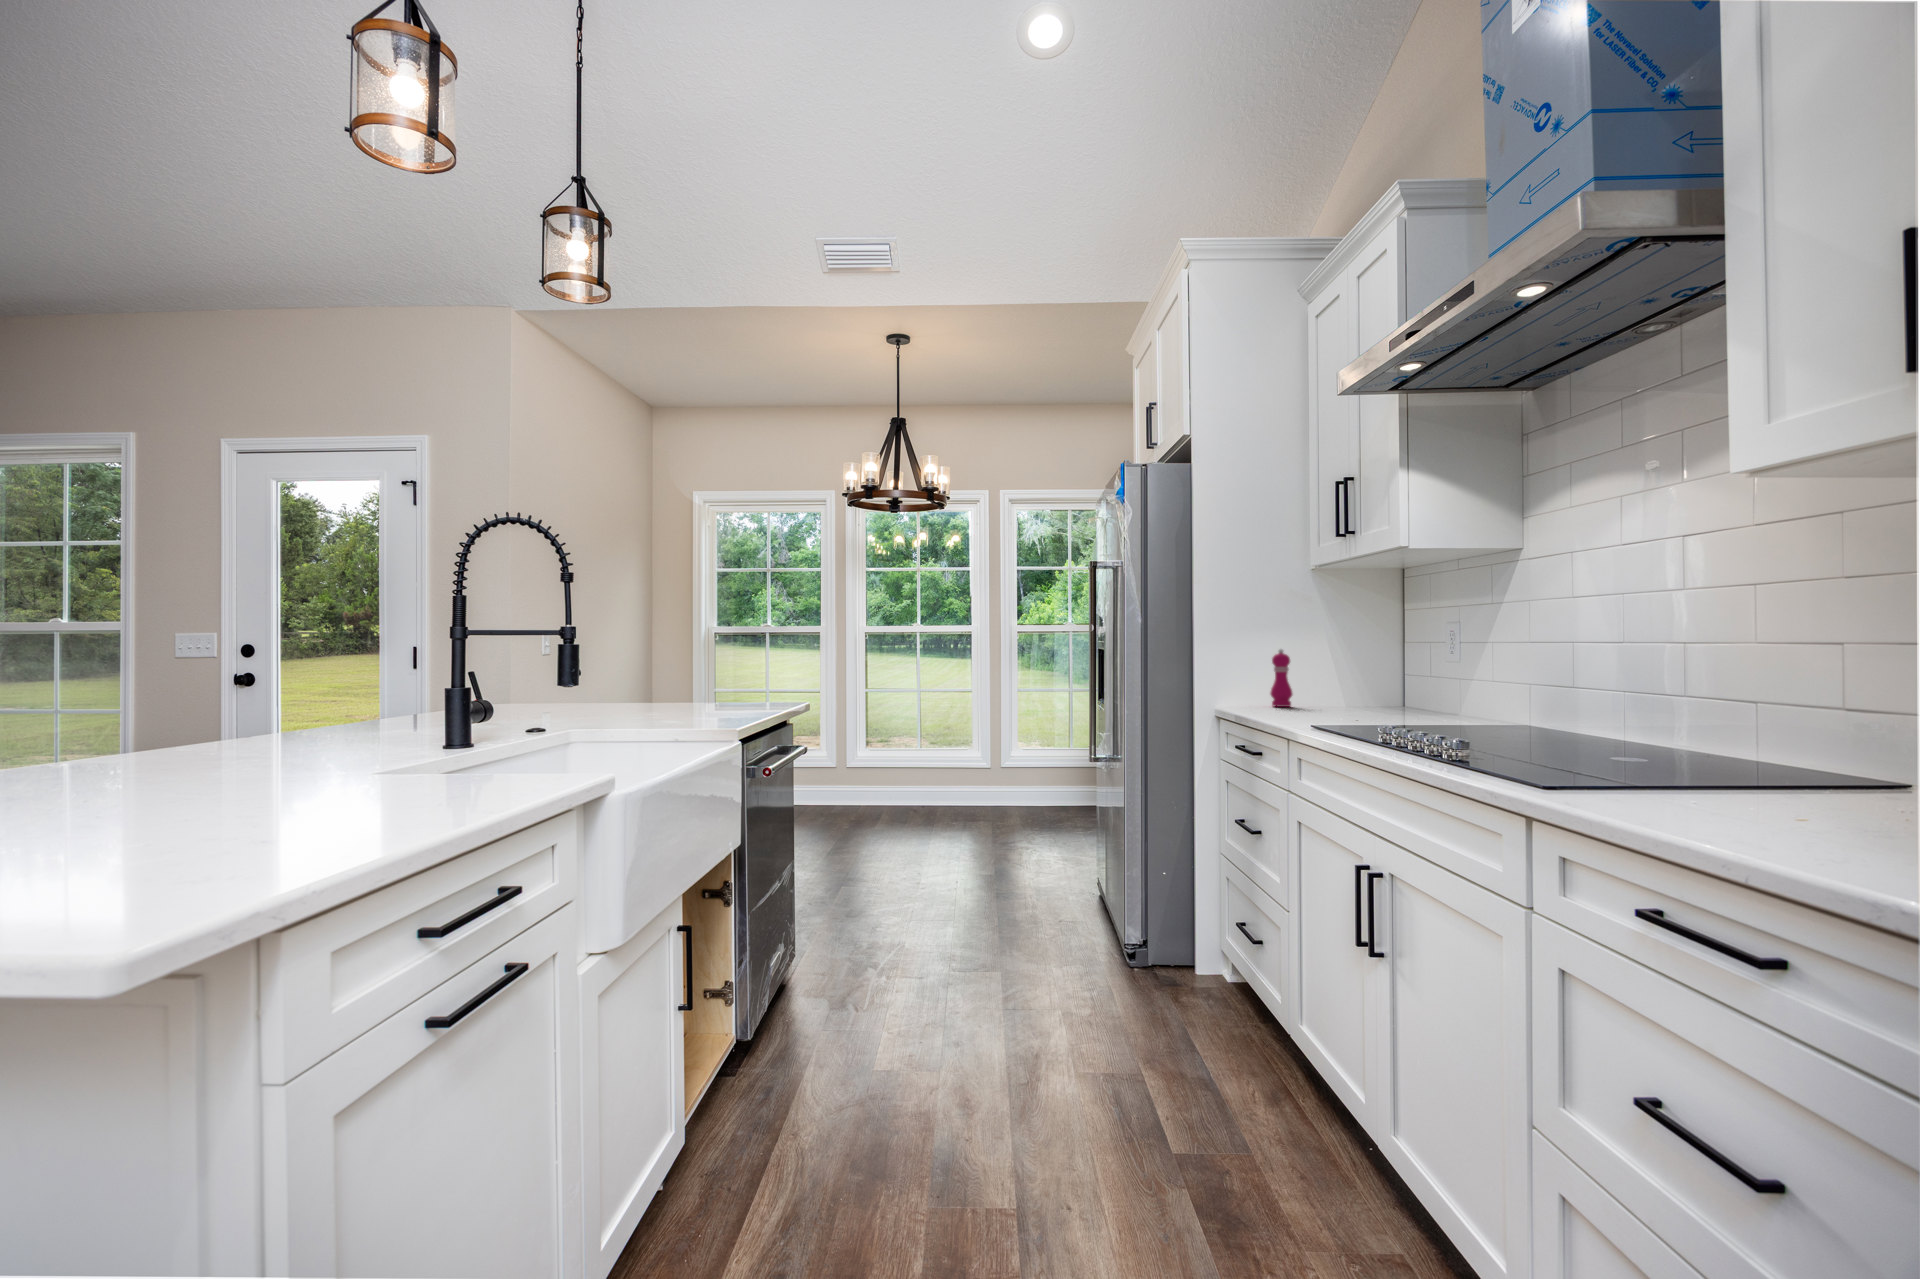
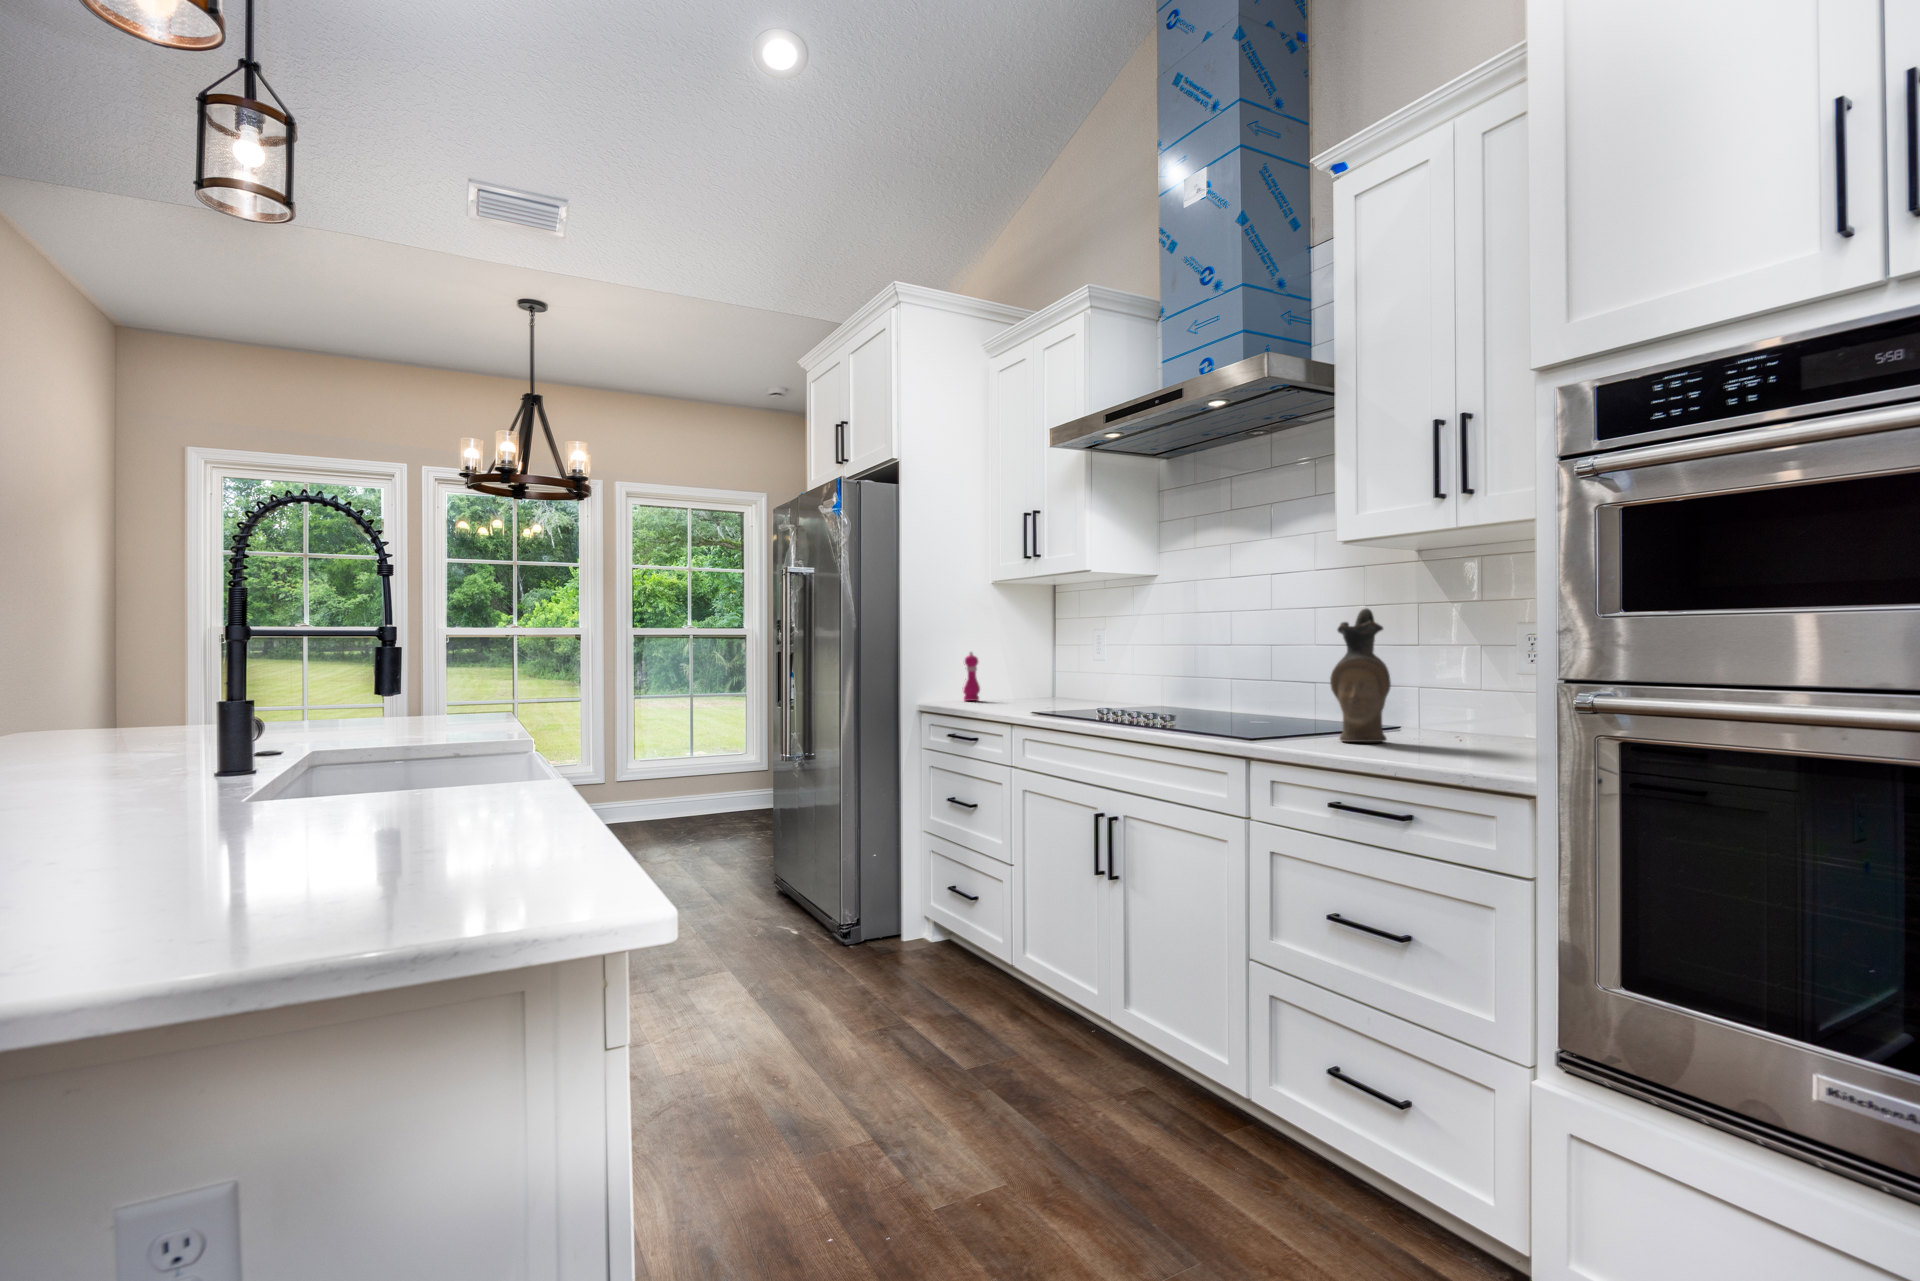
ceramic pitcher: none [1668,585,1799,820] -> present [1330,608,1391,742]

